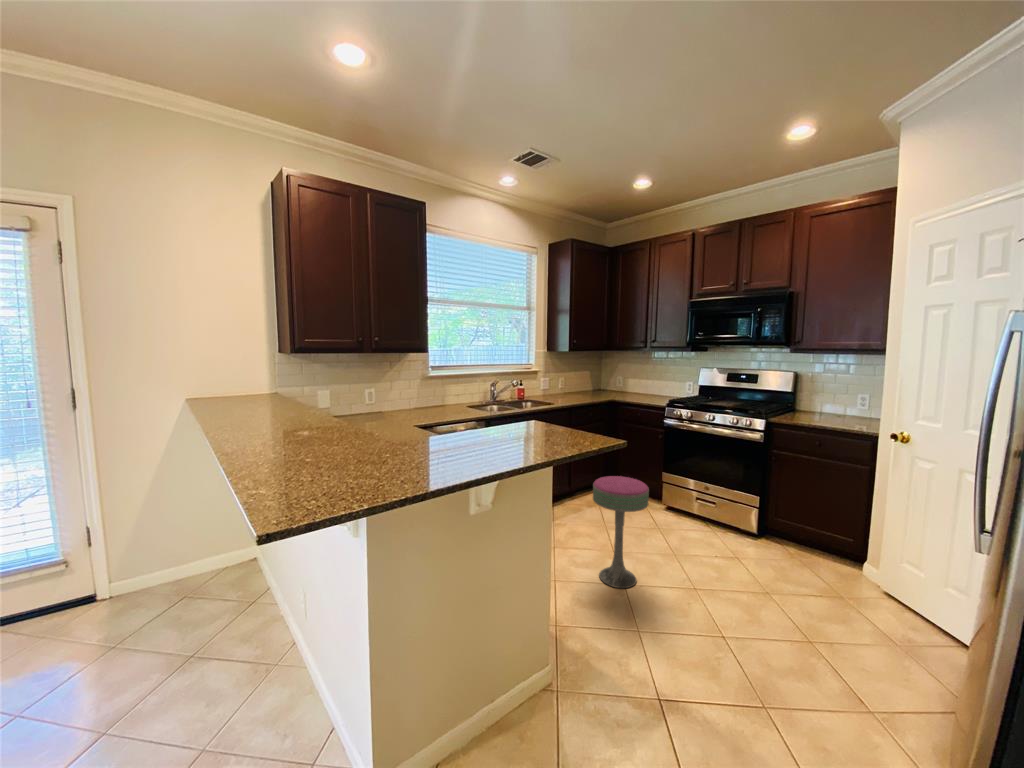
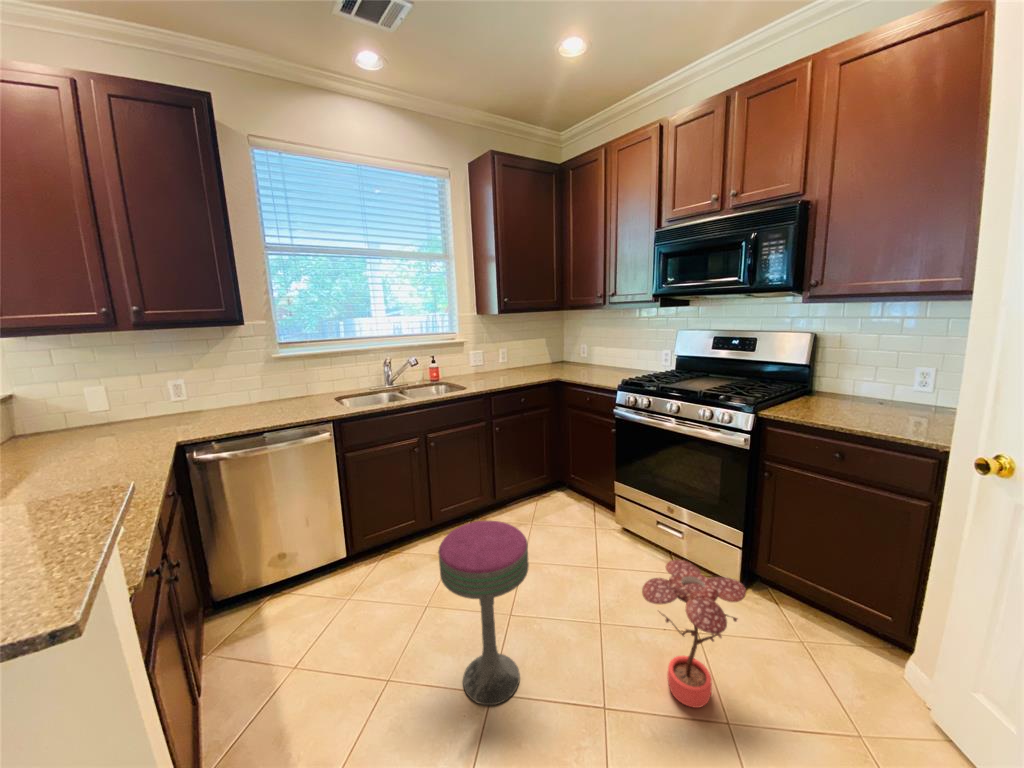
potted plant: none [714,502,775,587] -> present [642,560,746,708]

